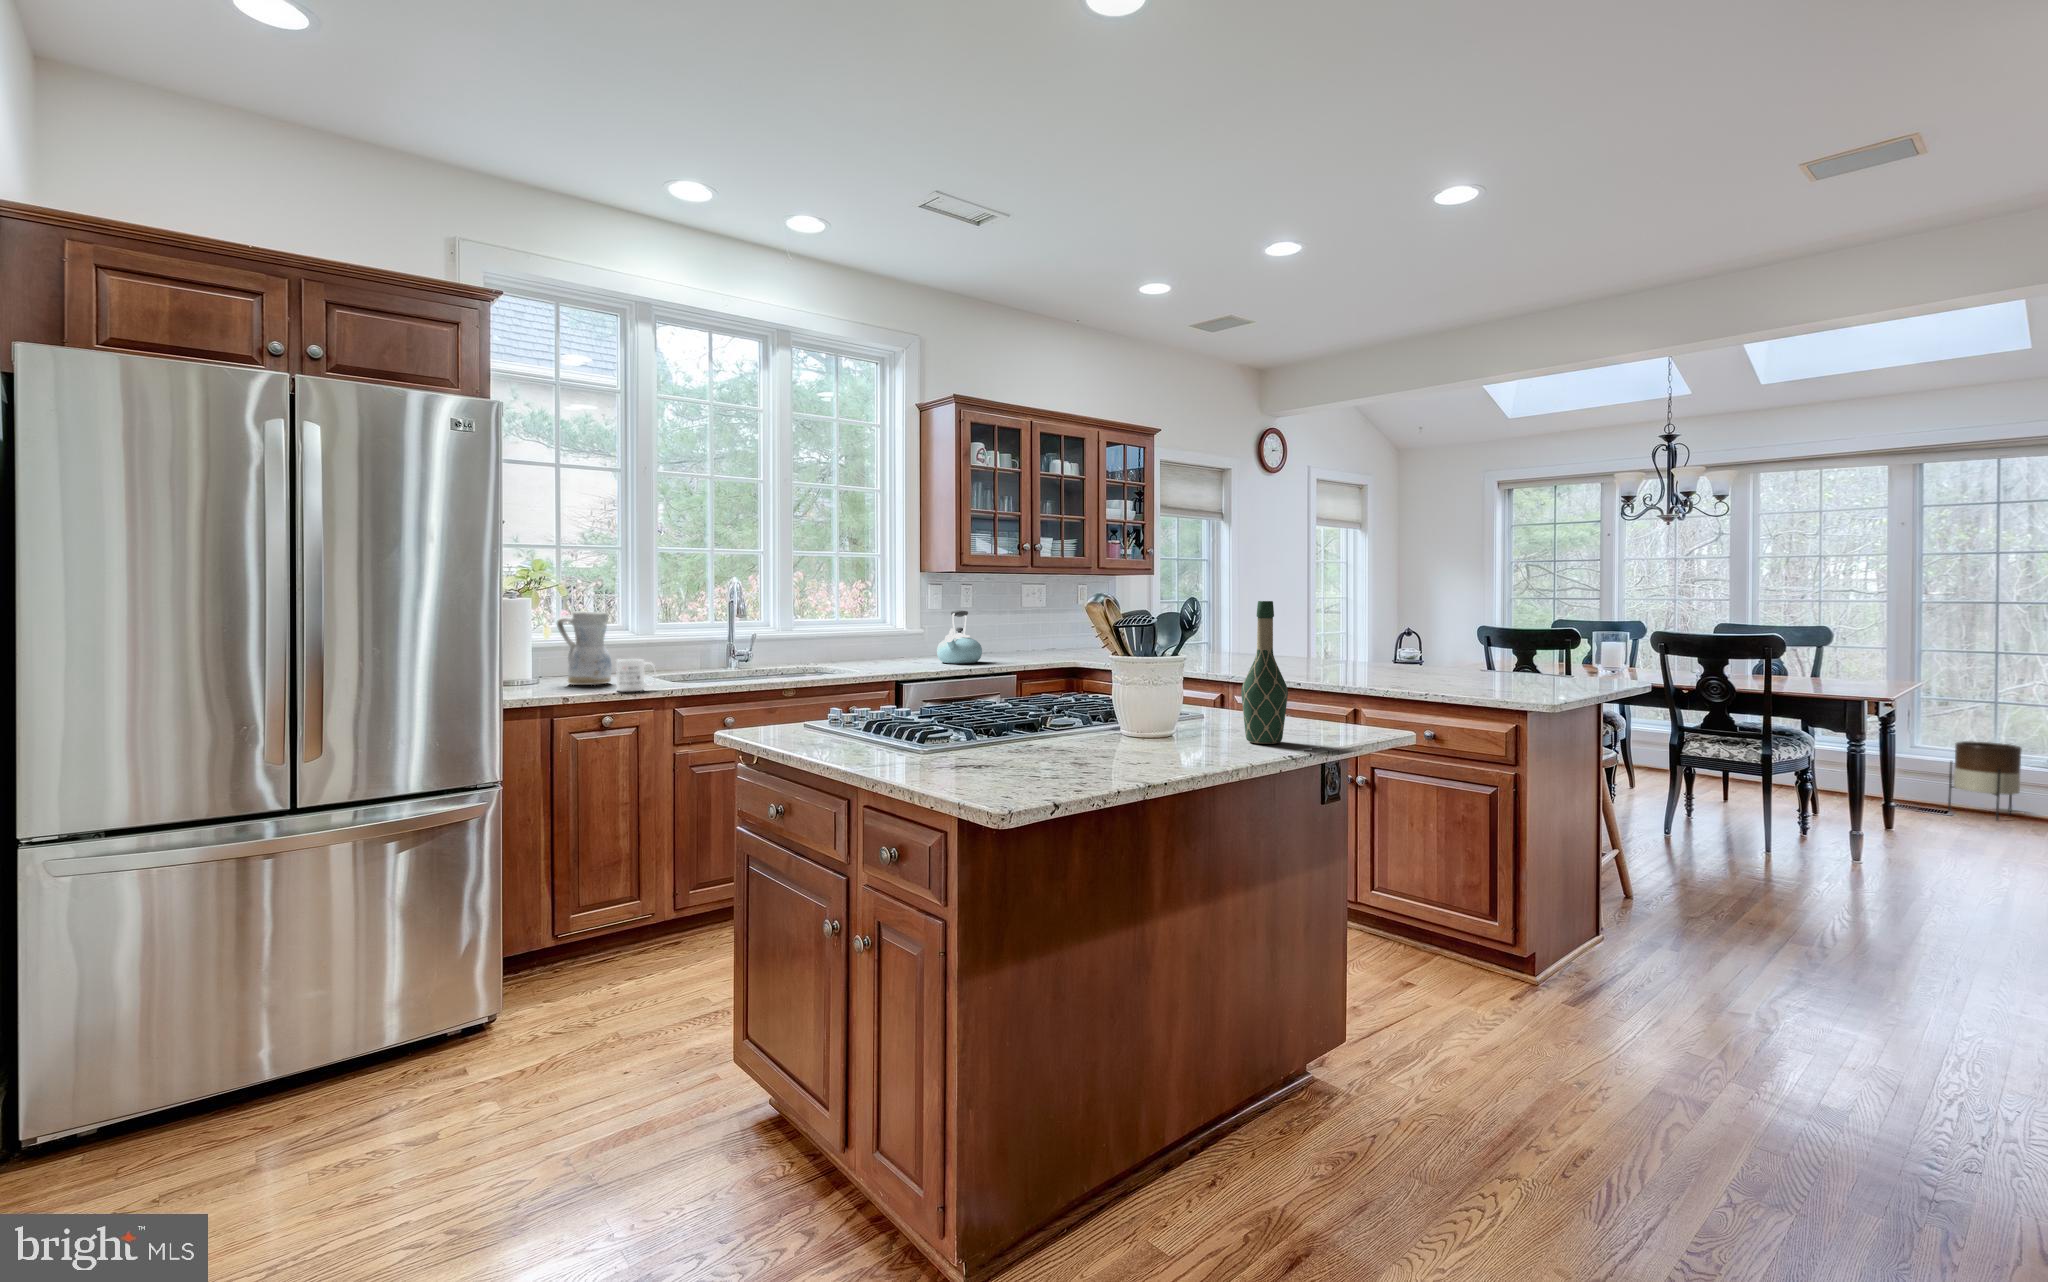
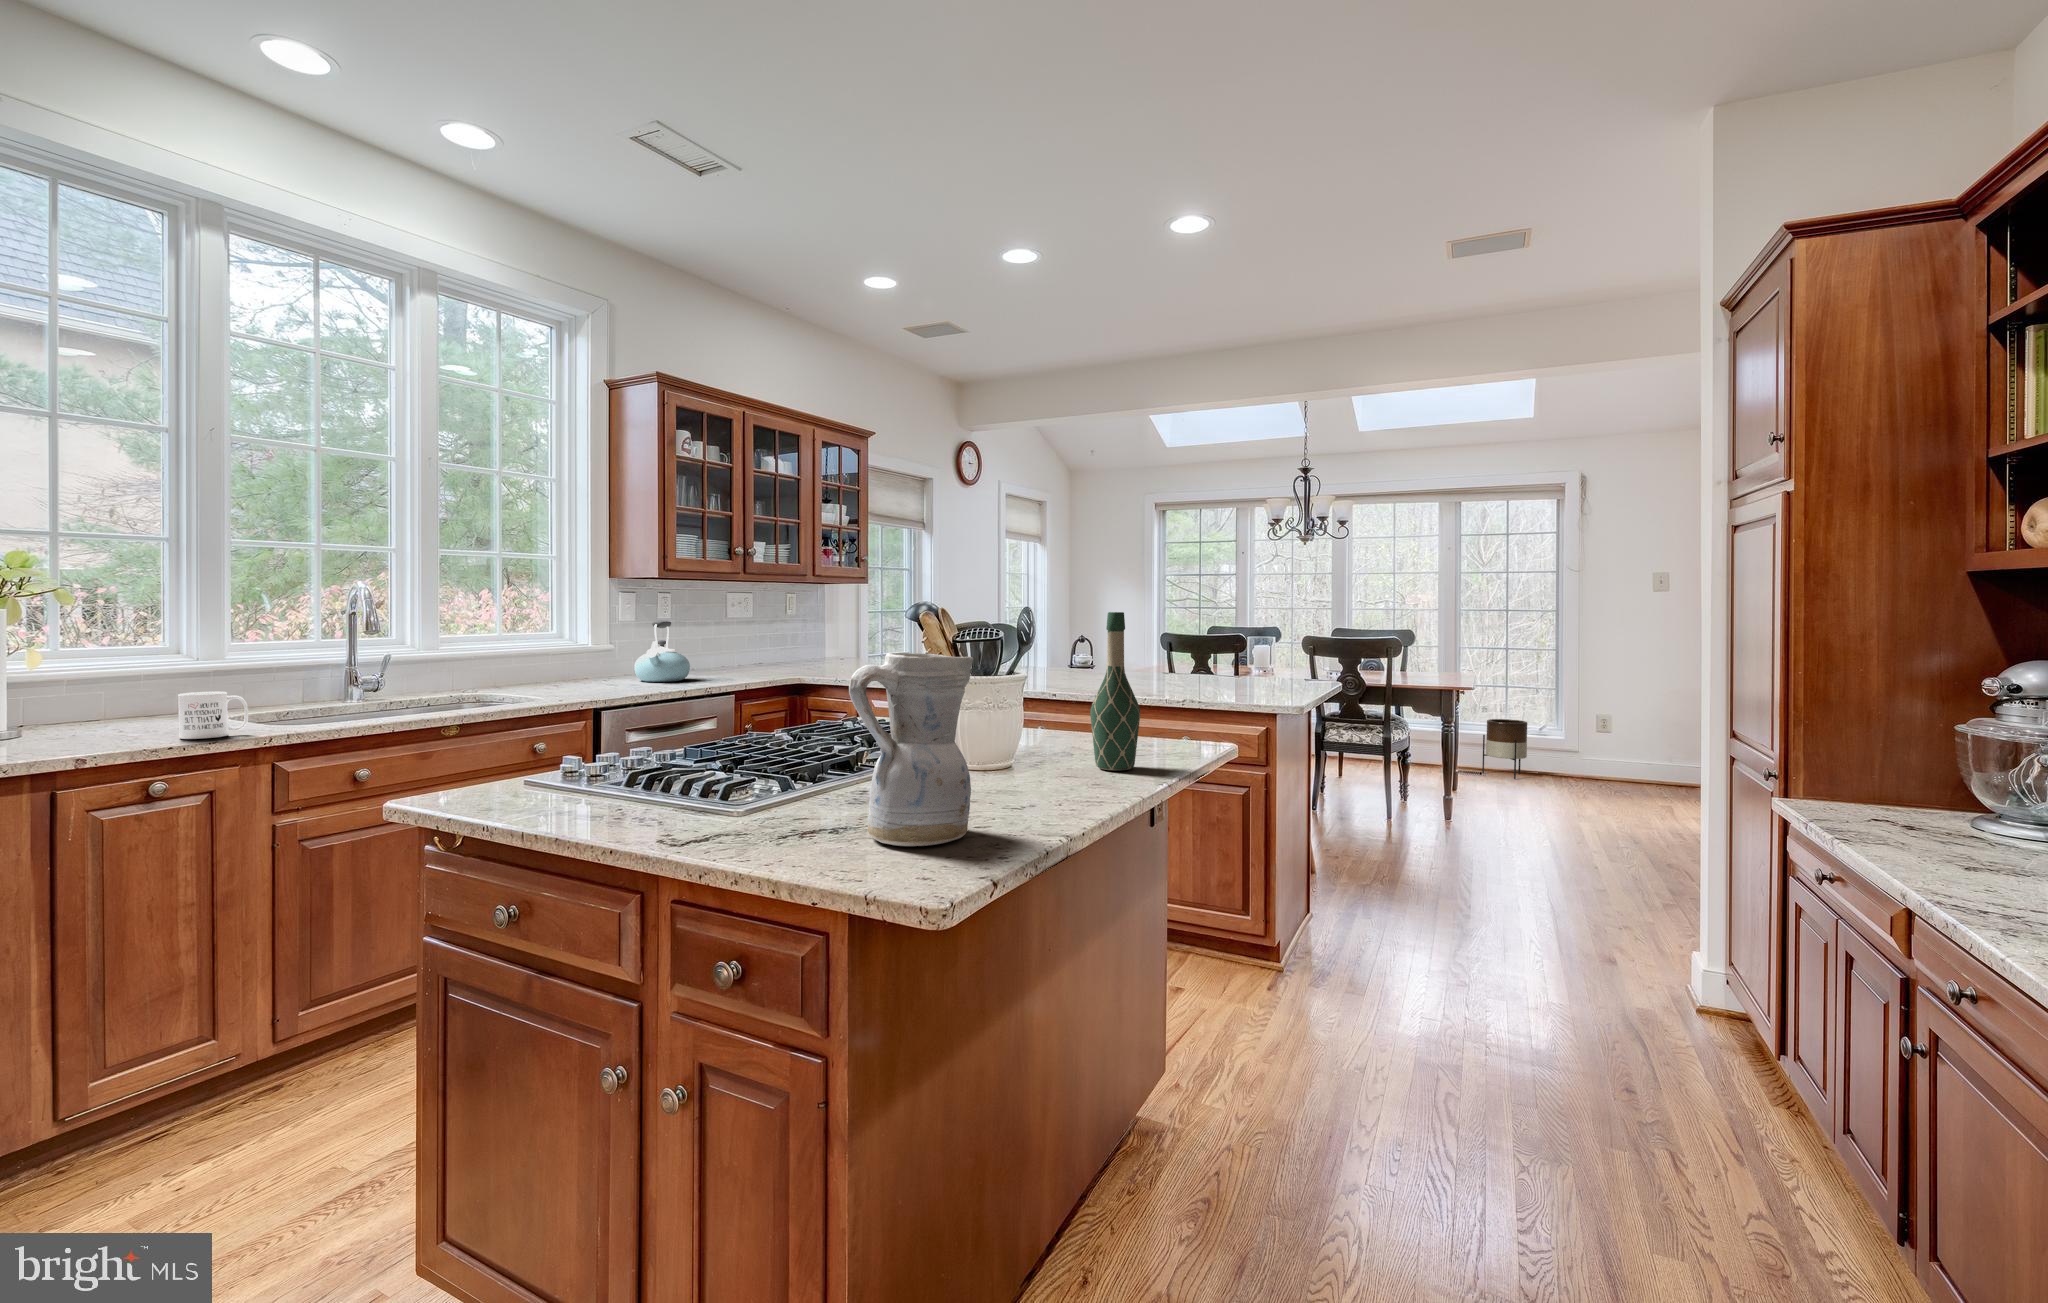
ceramic pitcher: present [557,611,612,685] -> present [849,653,973,846]

